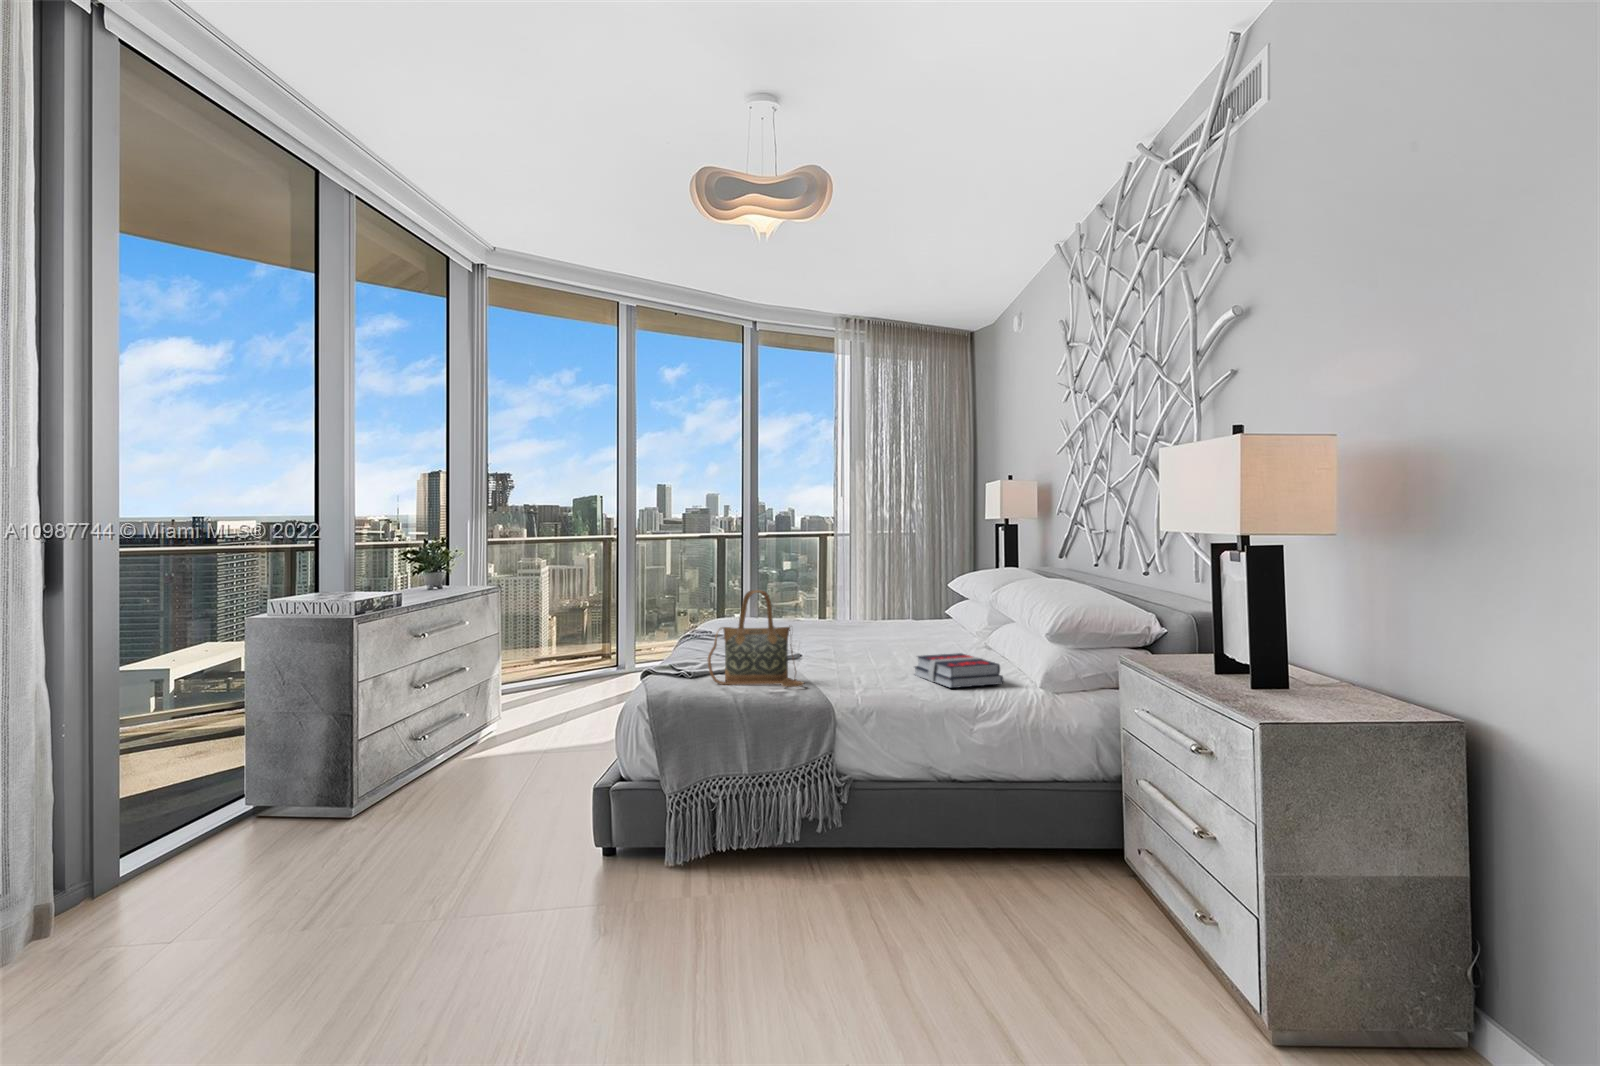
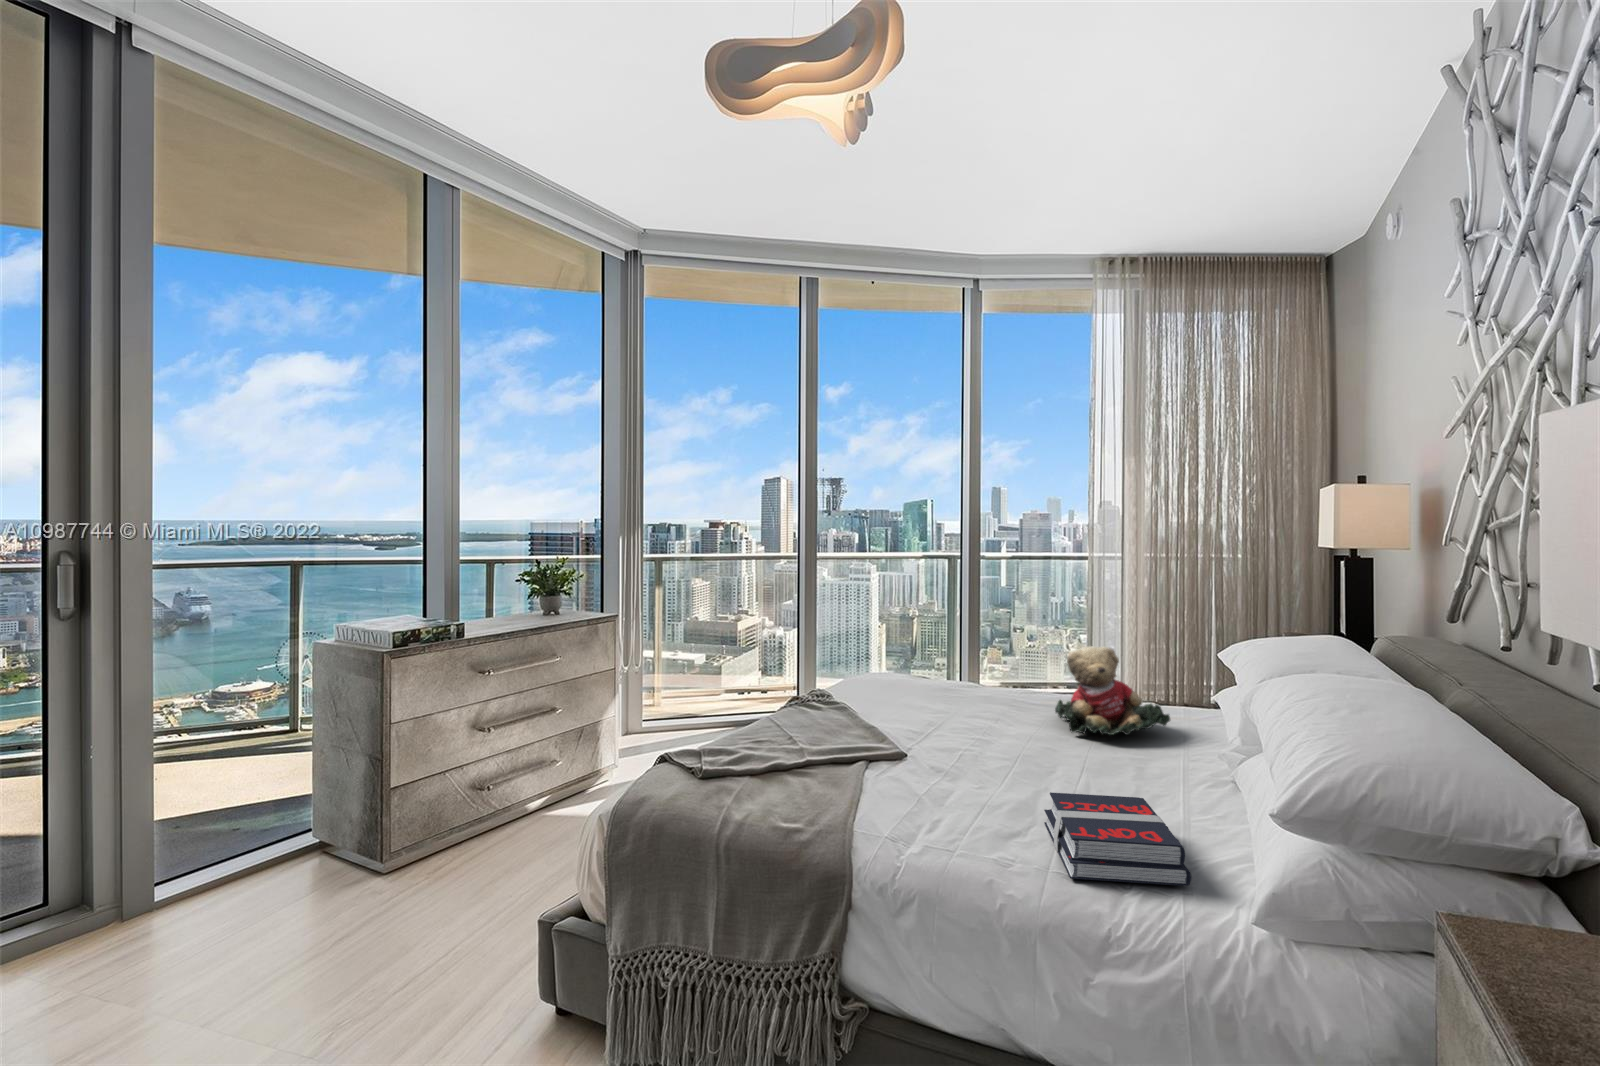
teddy bear: none [862,585,936,642] -> present [1055,646,1170,735]
handbag: present [708,590,804,687] -> none [709,662,833,826]

